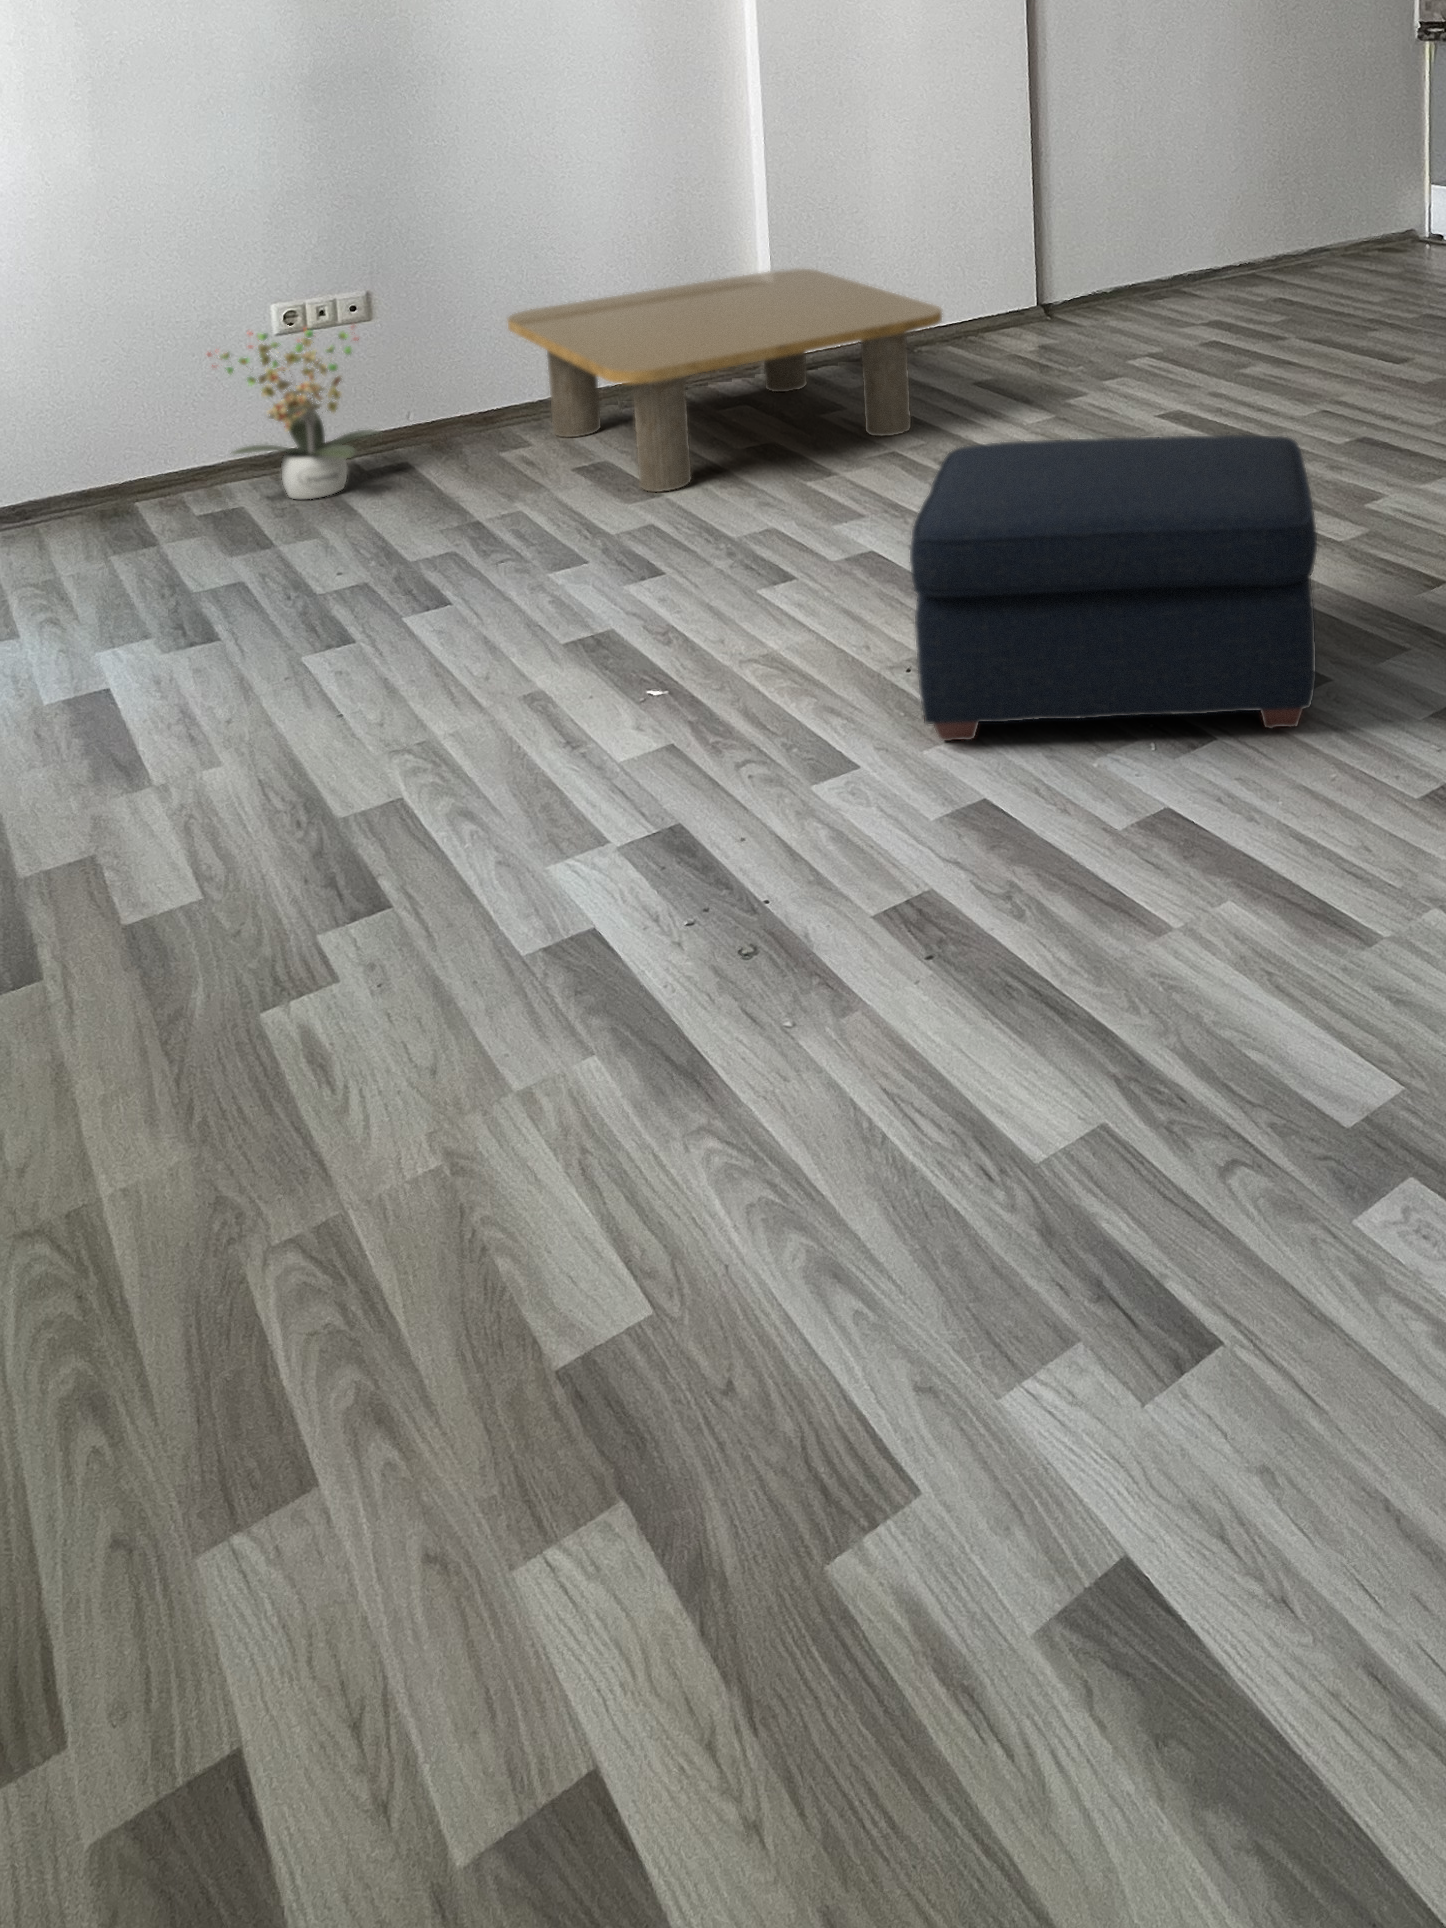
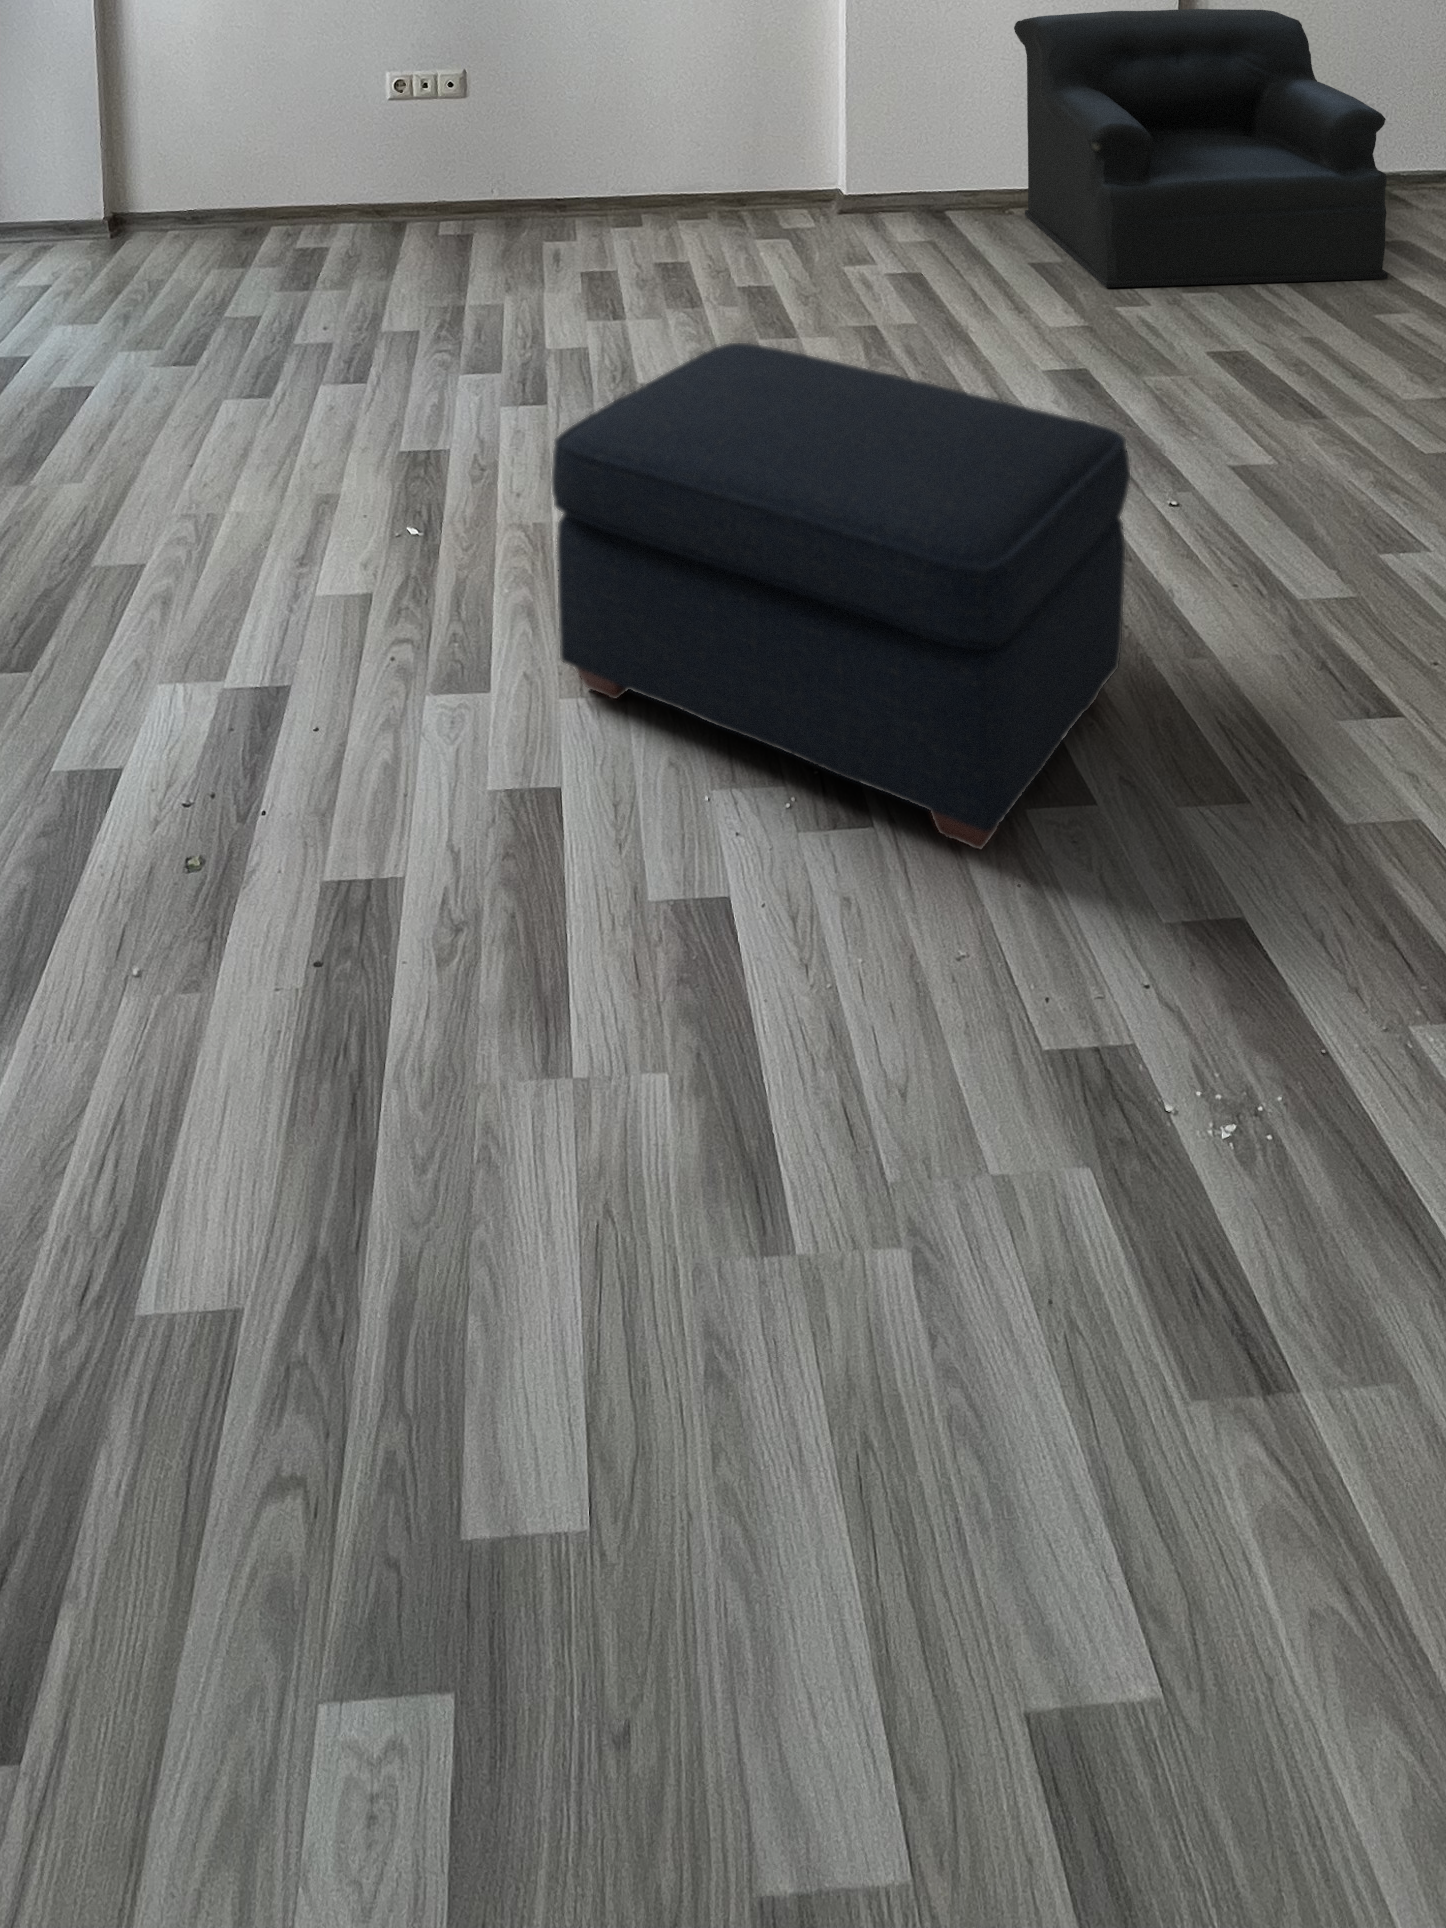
armchair: none [918,153,1230,389] -> present [1014,9,1388,288]
coffee table: present [508,269,942,492] -> none [572,100,955,313]
potted plant: present [208,328,378,499] -> none [314,92,449,250]

